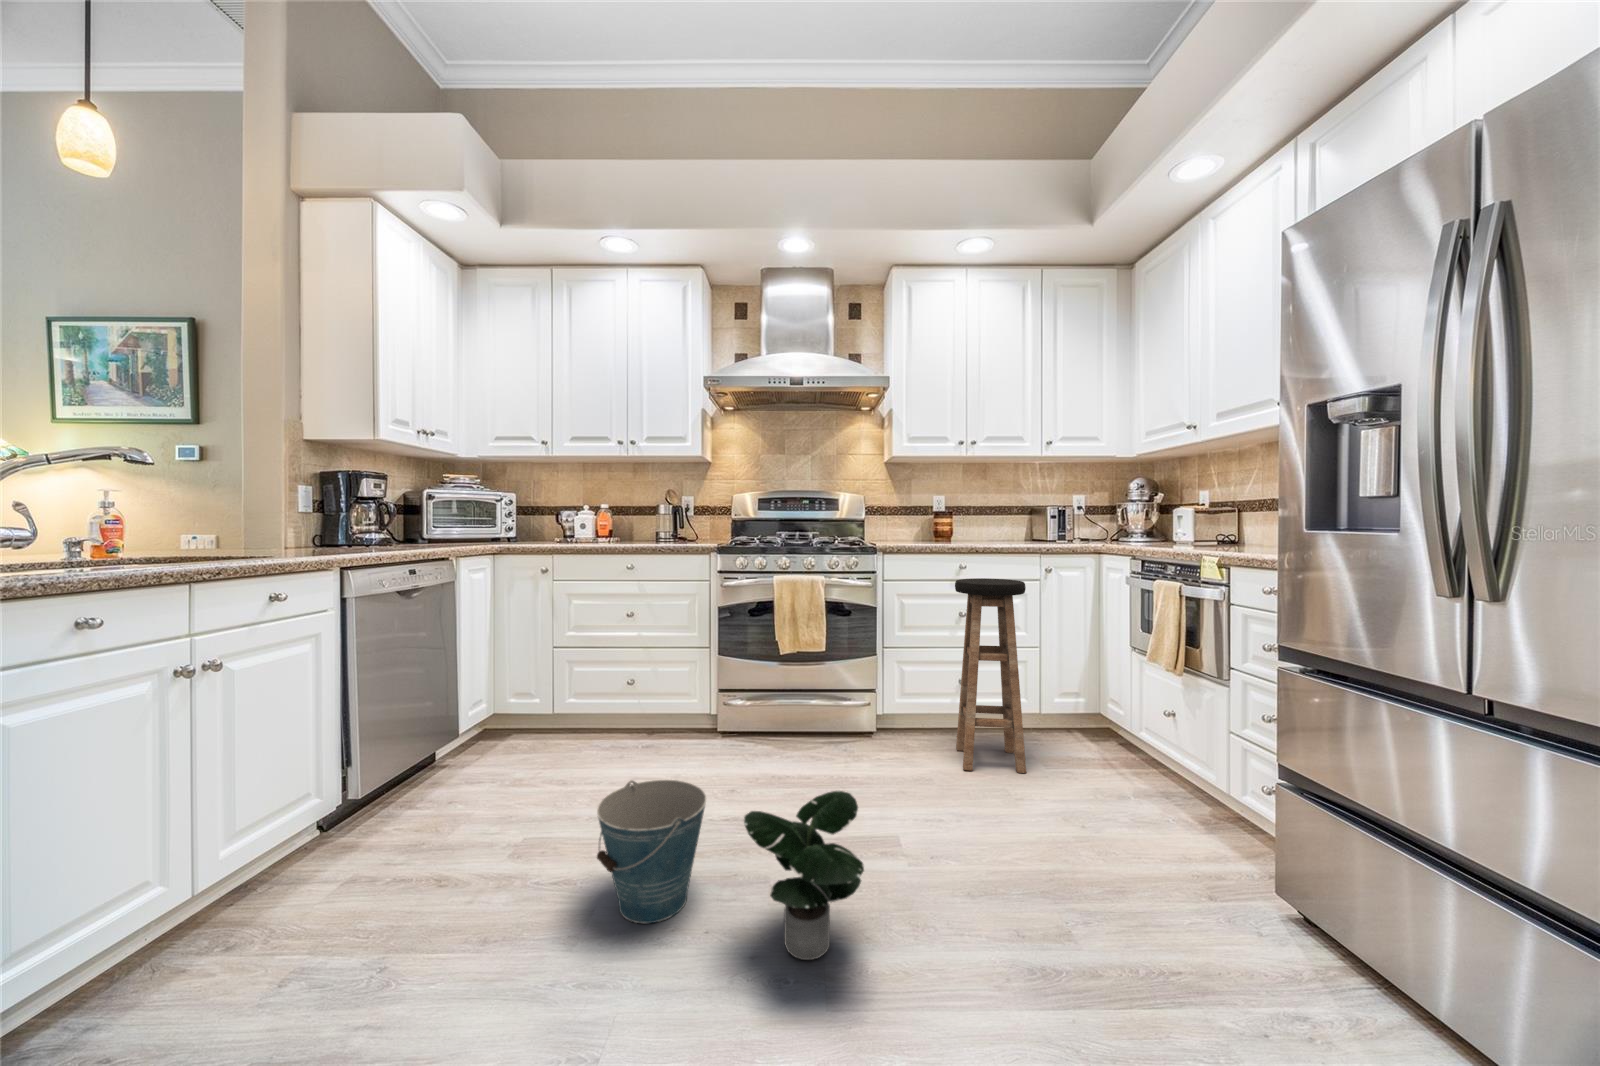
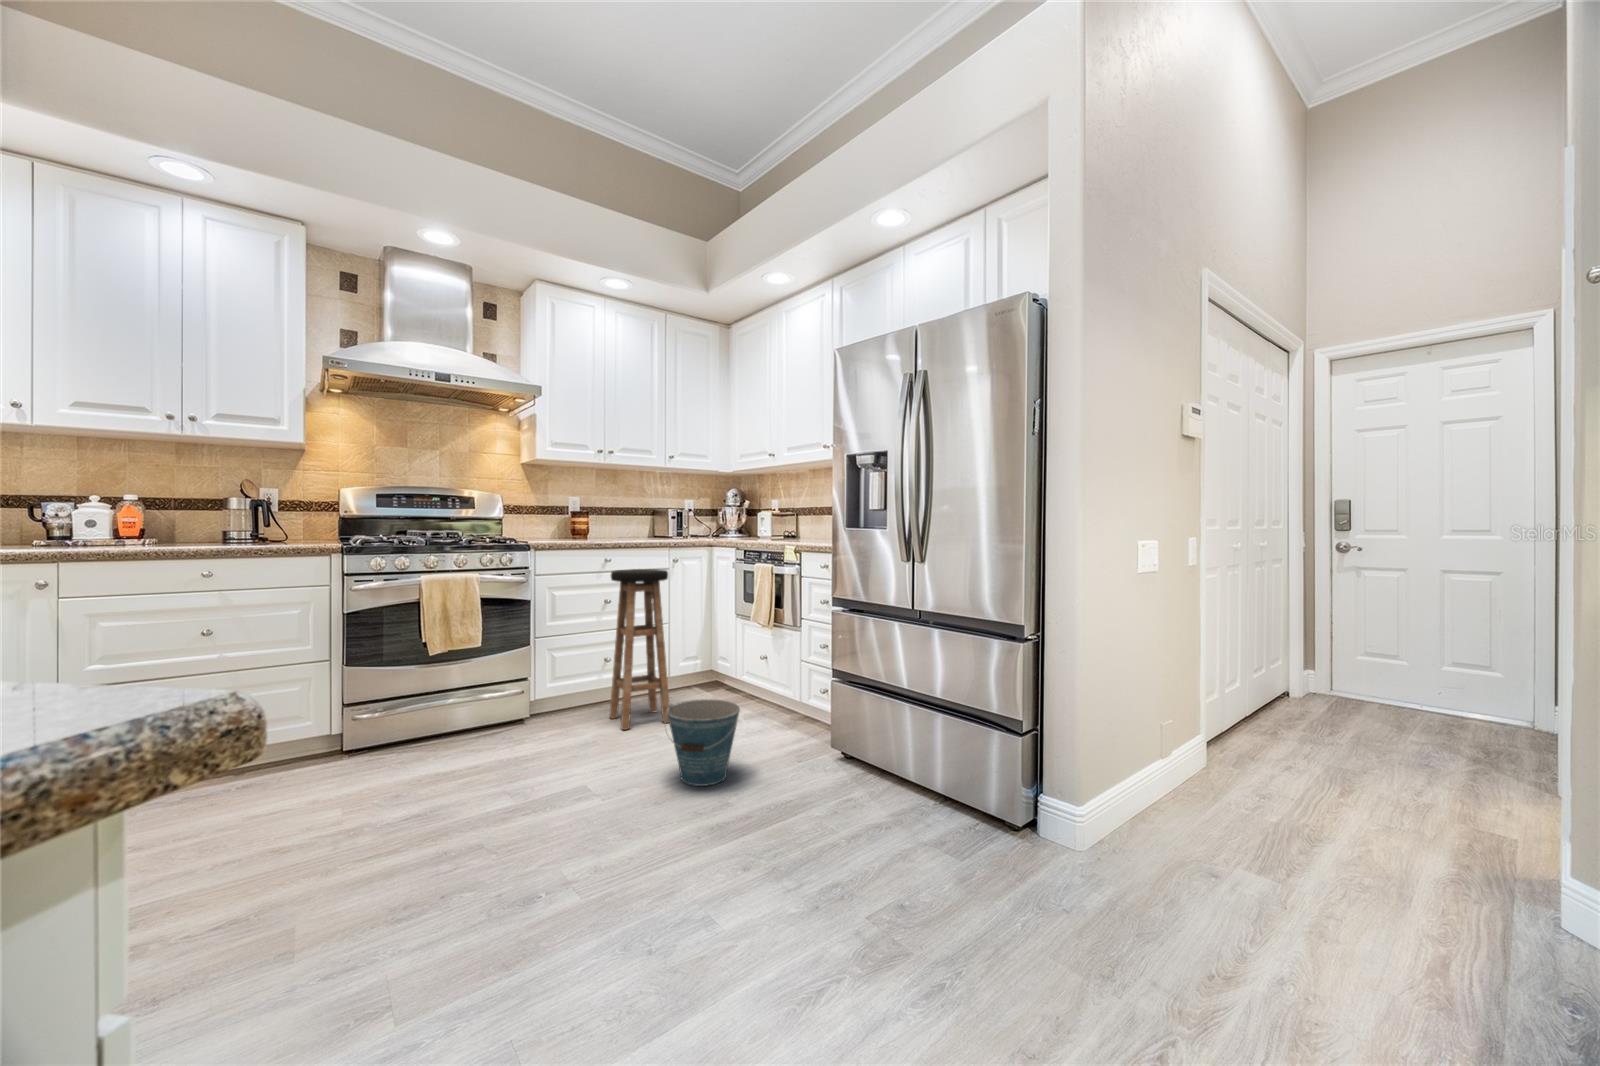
bucket: present [597,780,707,923] -> present [665,699,740,786]
potted plant: present [744,791,864,960] -> none [498,736,608,866]

